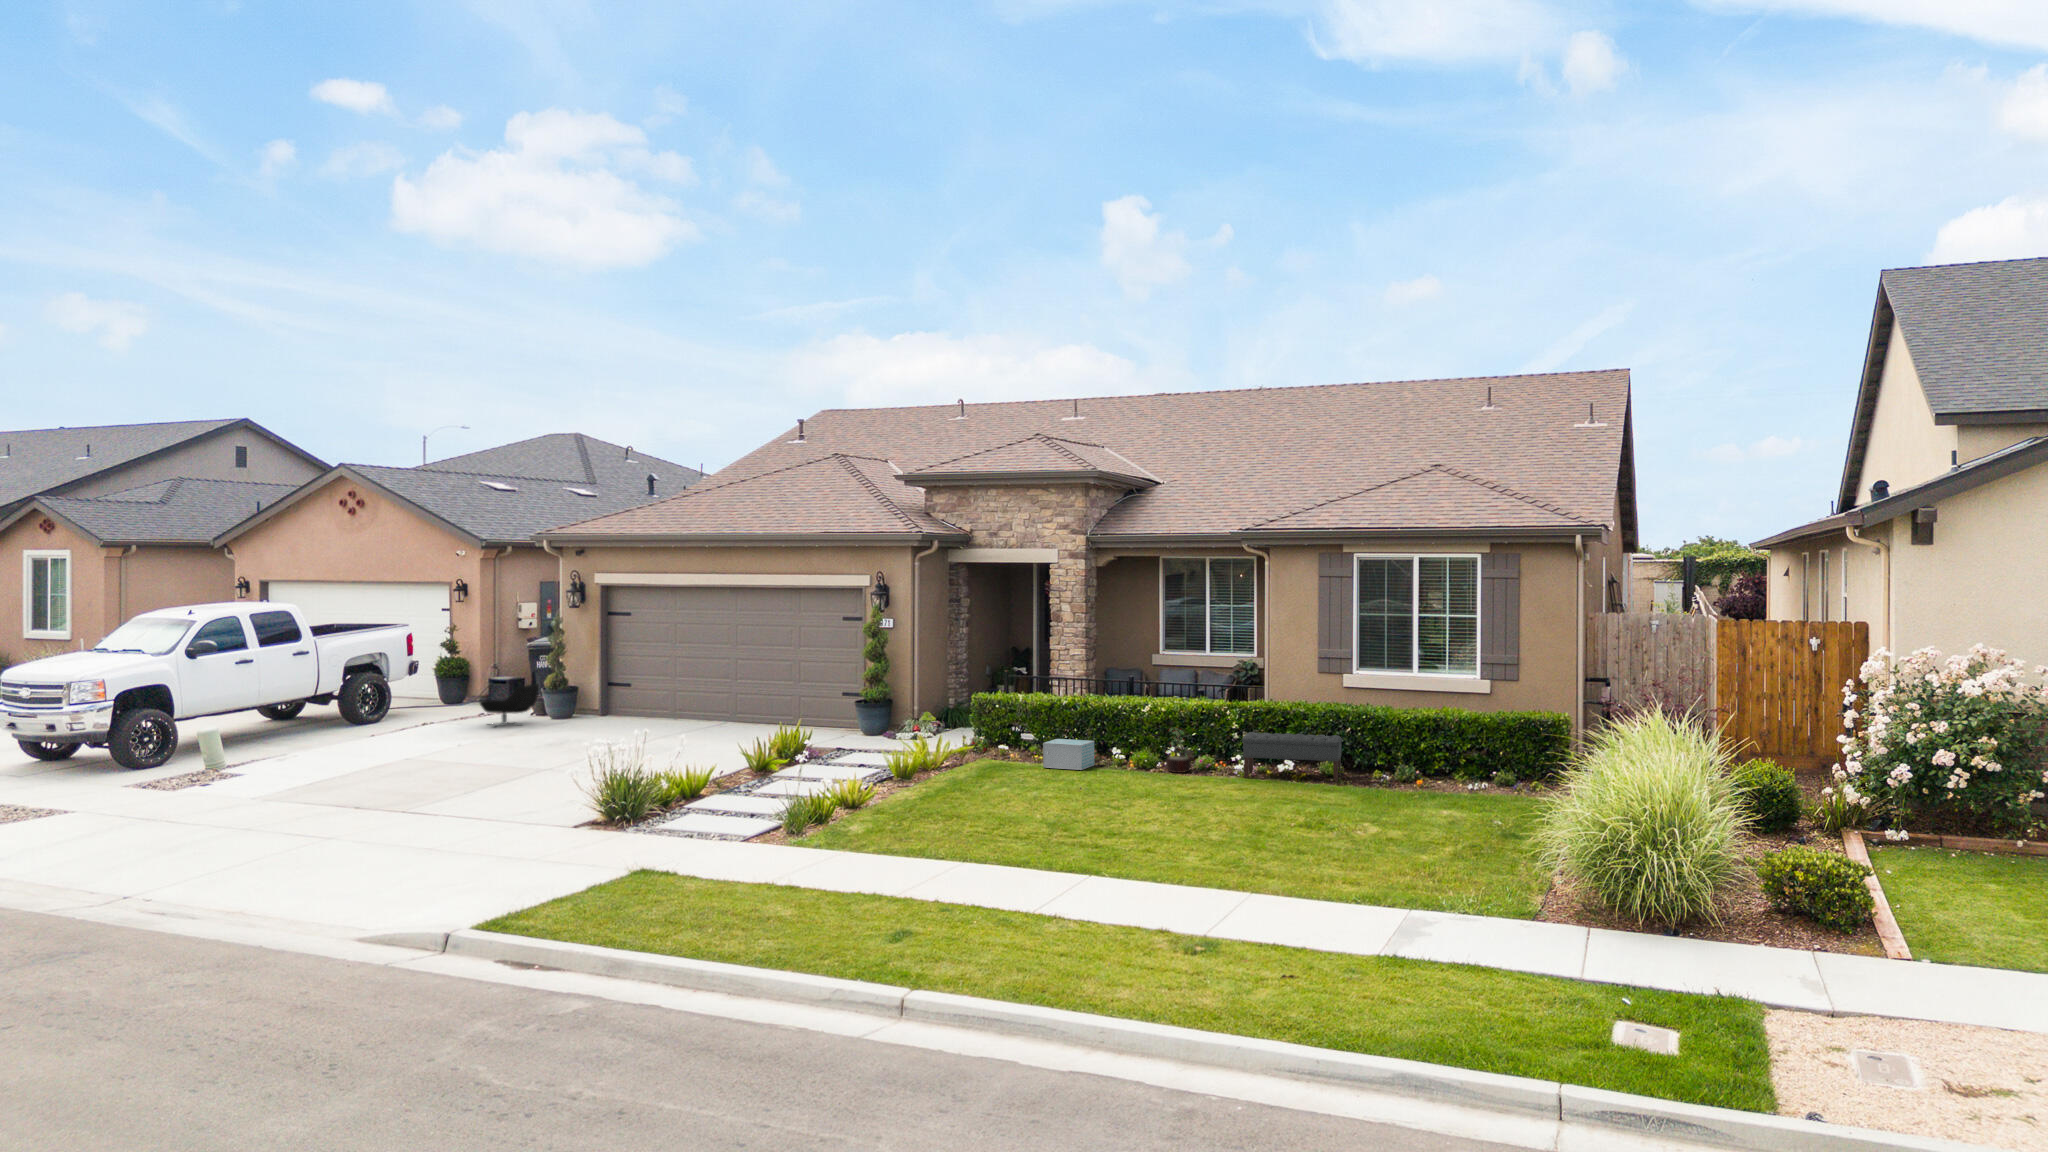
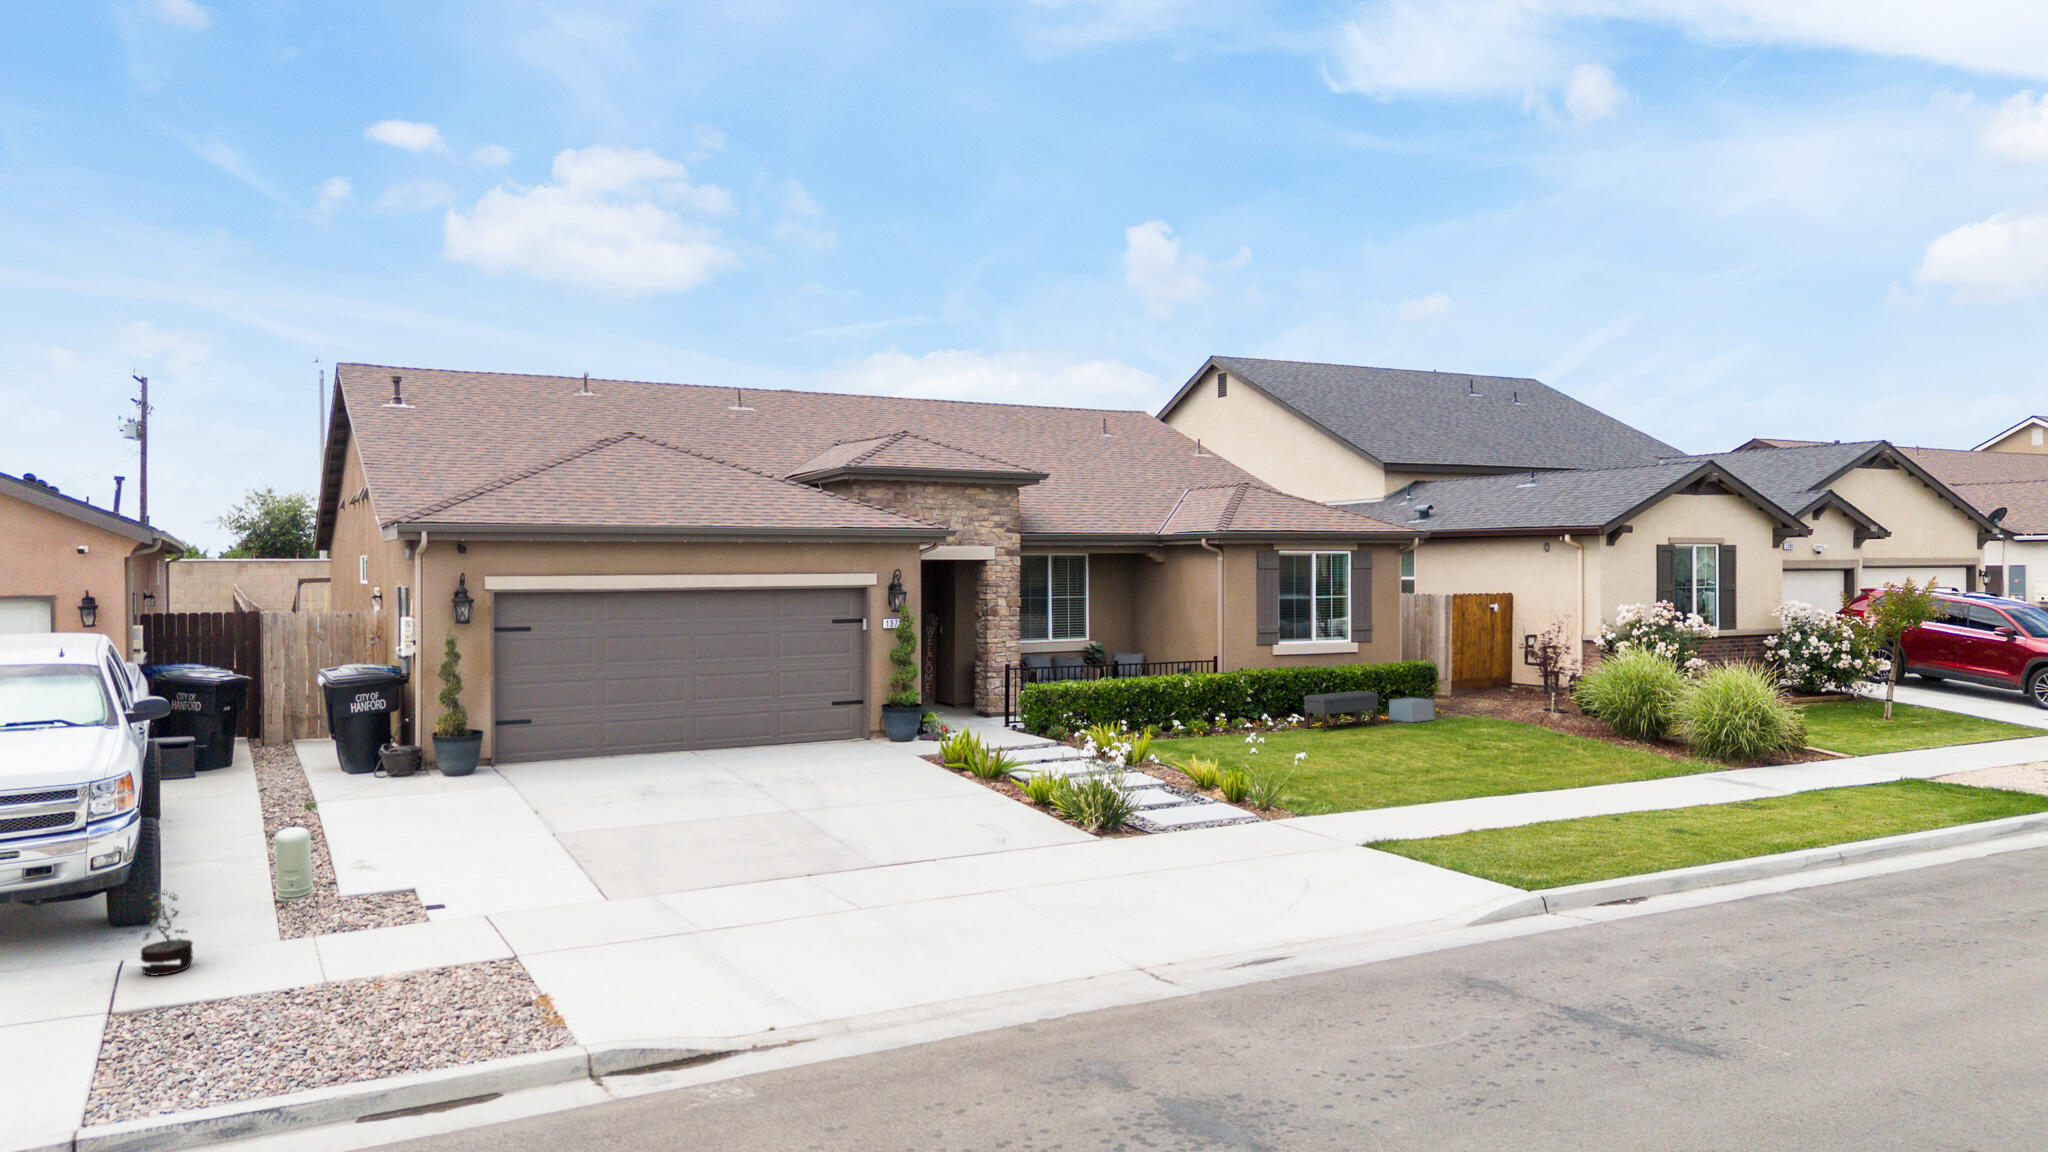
lounge chair: present [480,684,539,726] -> none [352,742,437,812]
decorative plant: present [1166,730,1191,773] -> present [141,891,193,975]
storage box: present [1043,739,1094,770] -> present [1389,698,1434,722]

